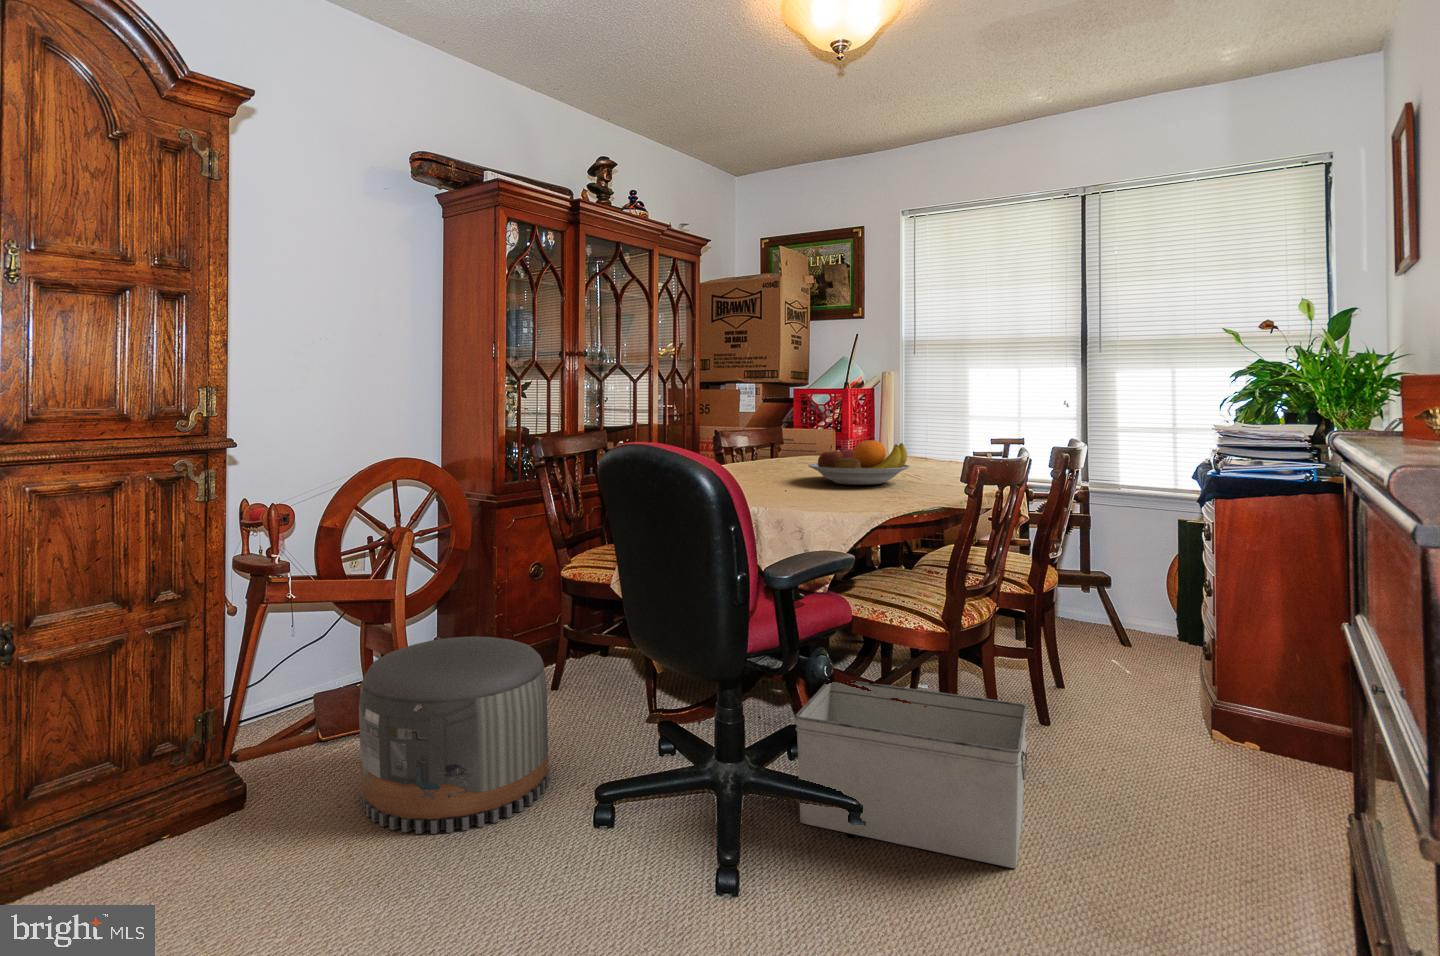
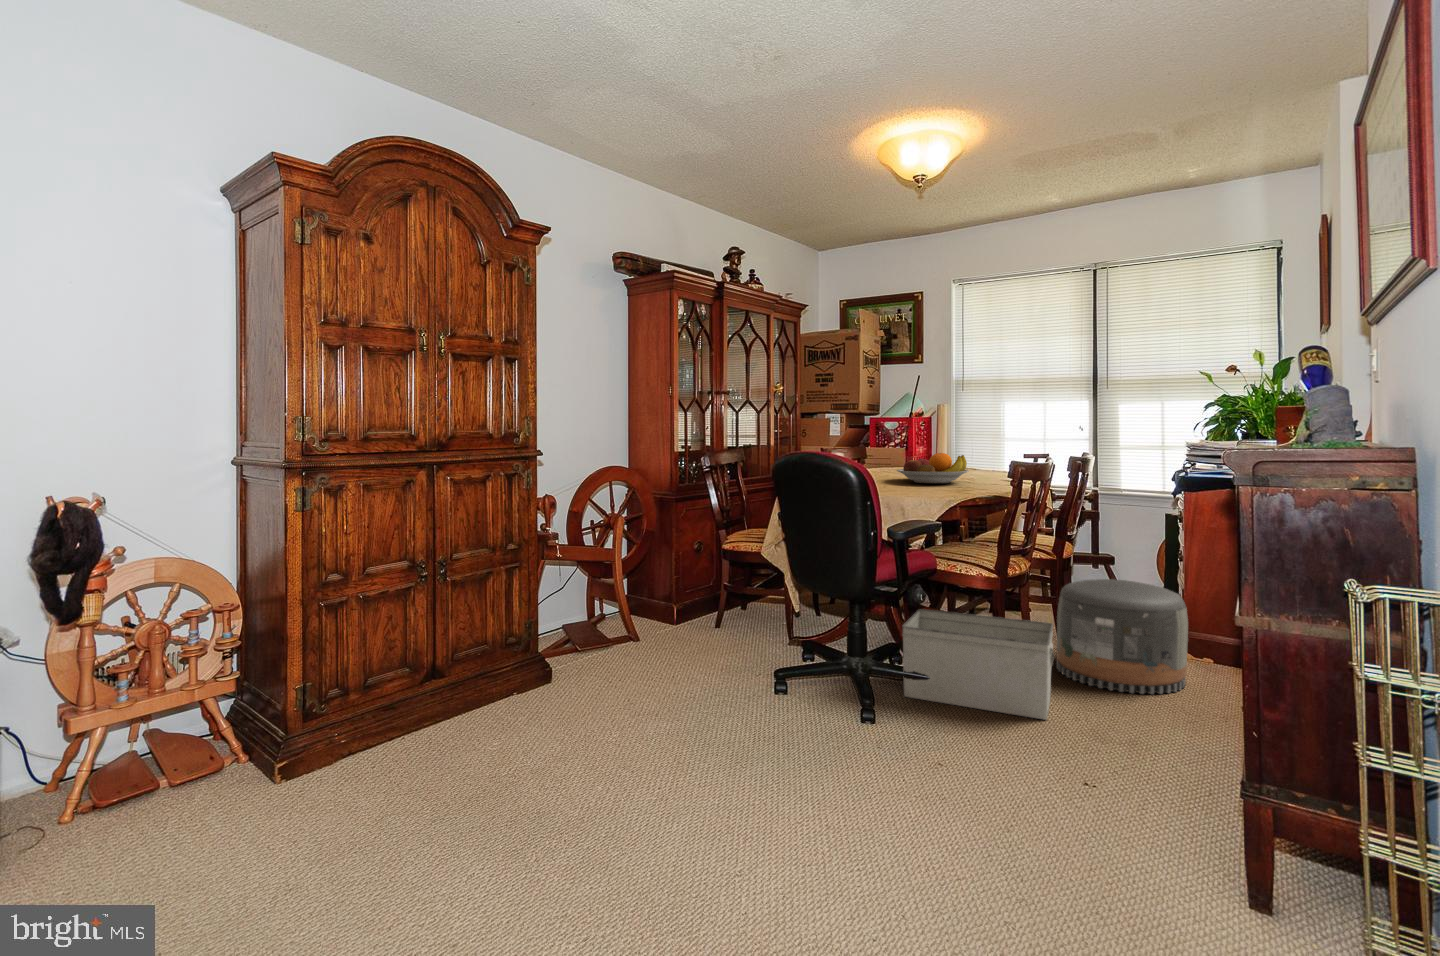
pouf: present [359,636,549,834] -> present [1056,579,1188,694]

